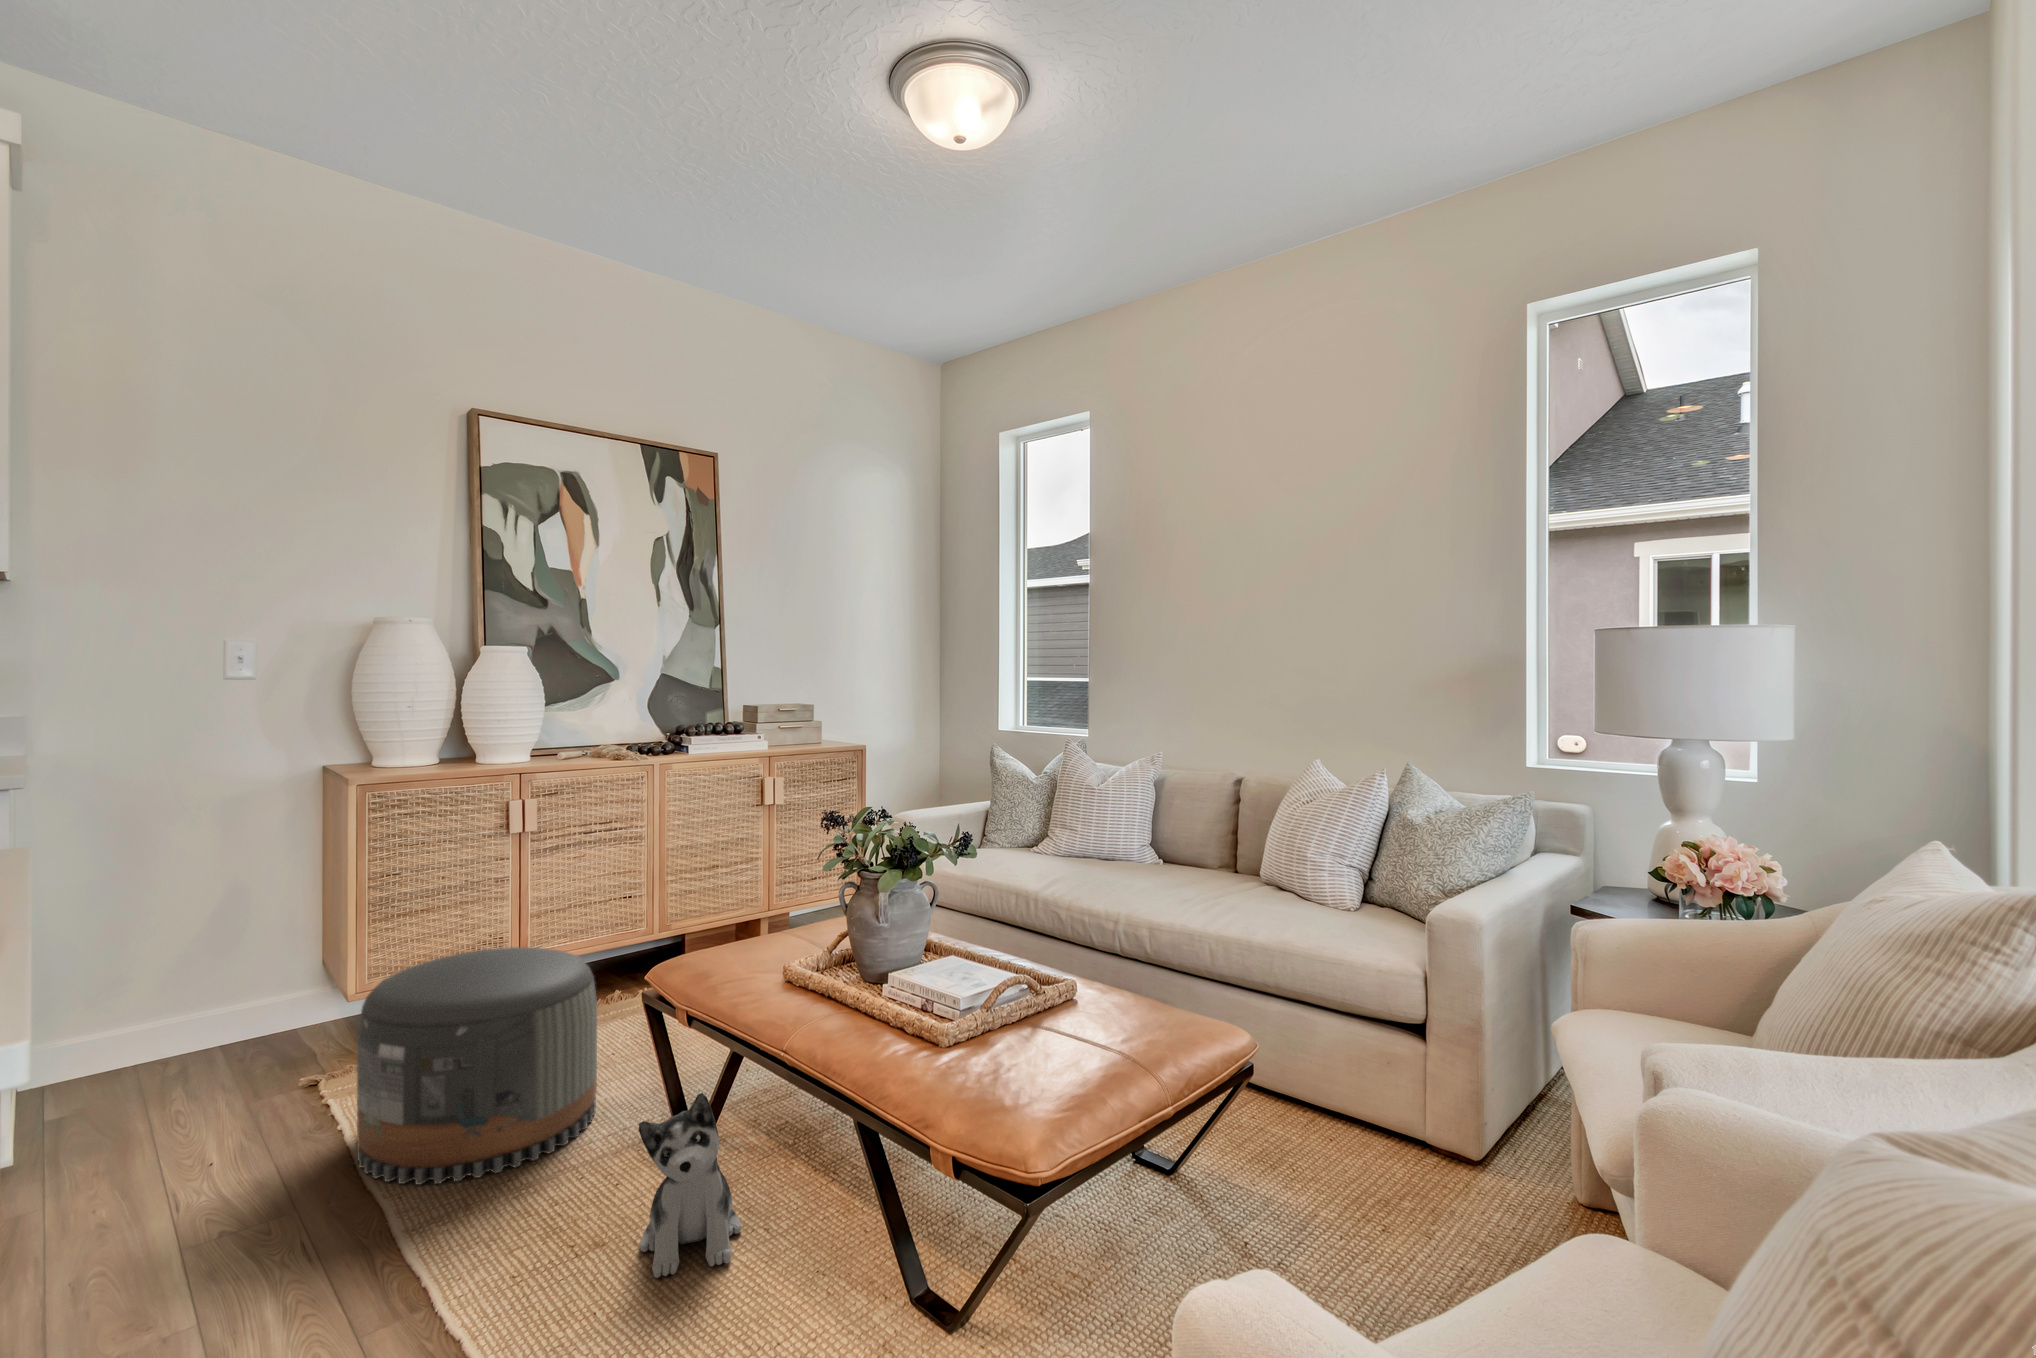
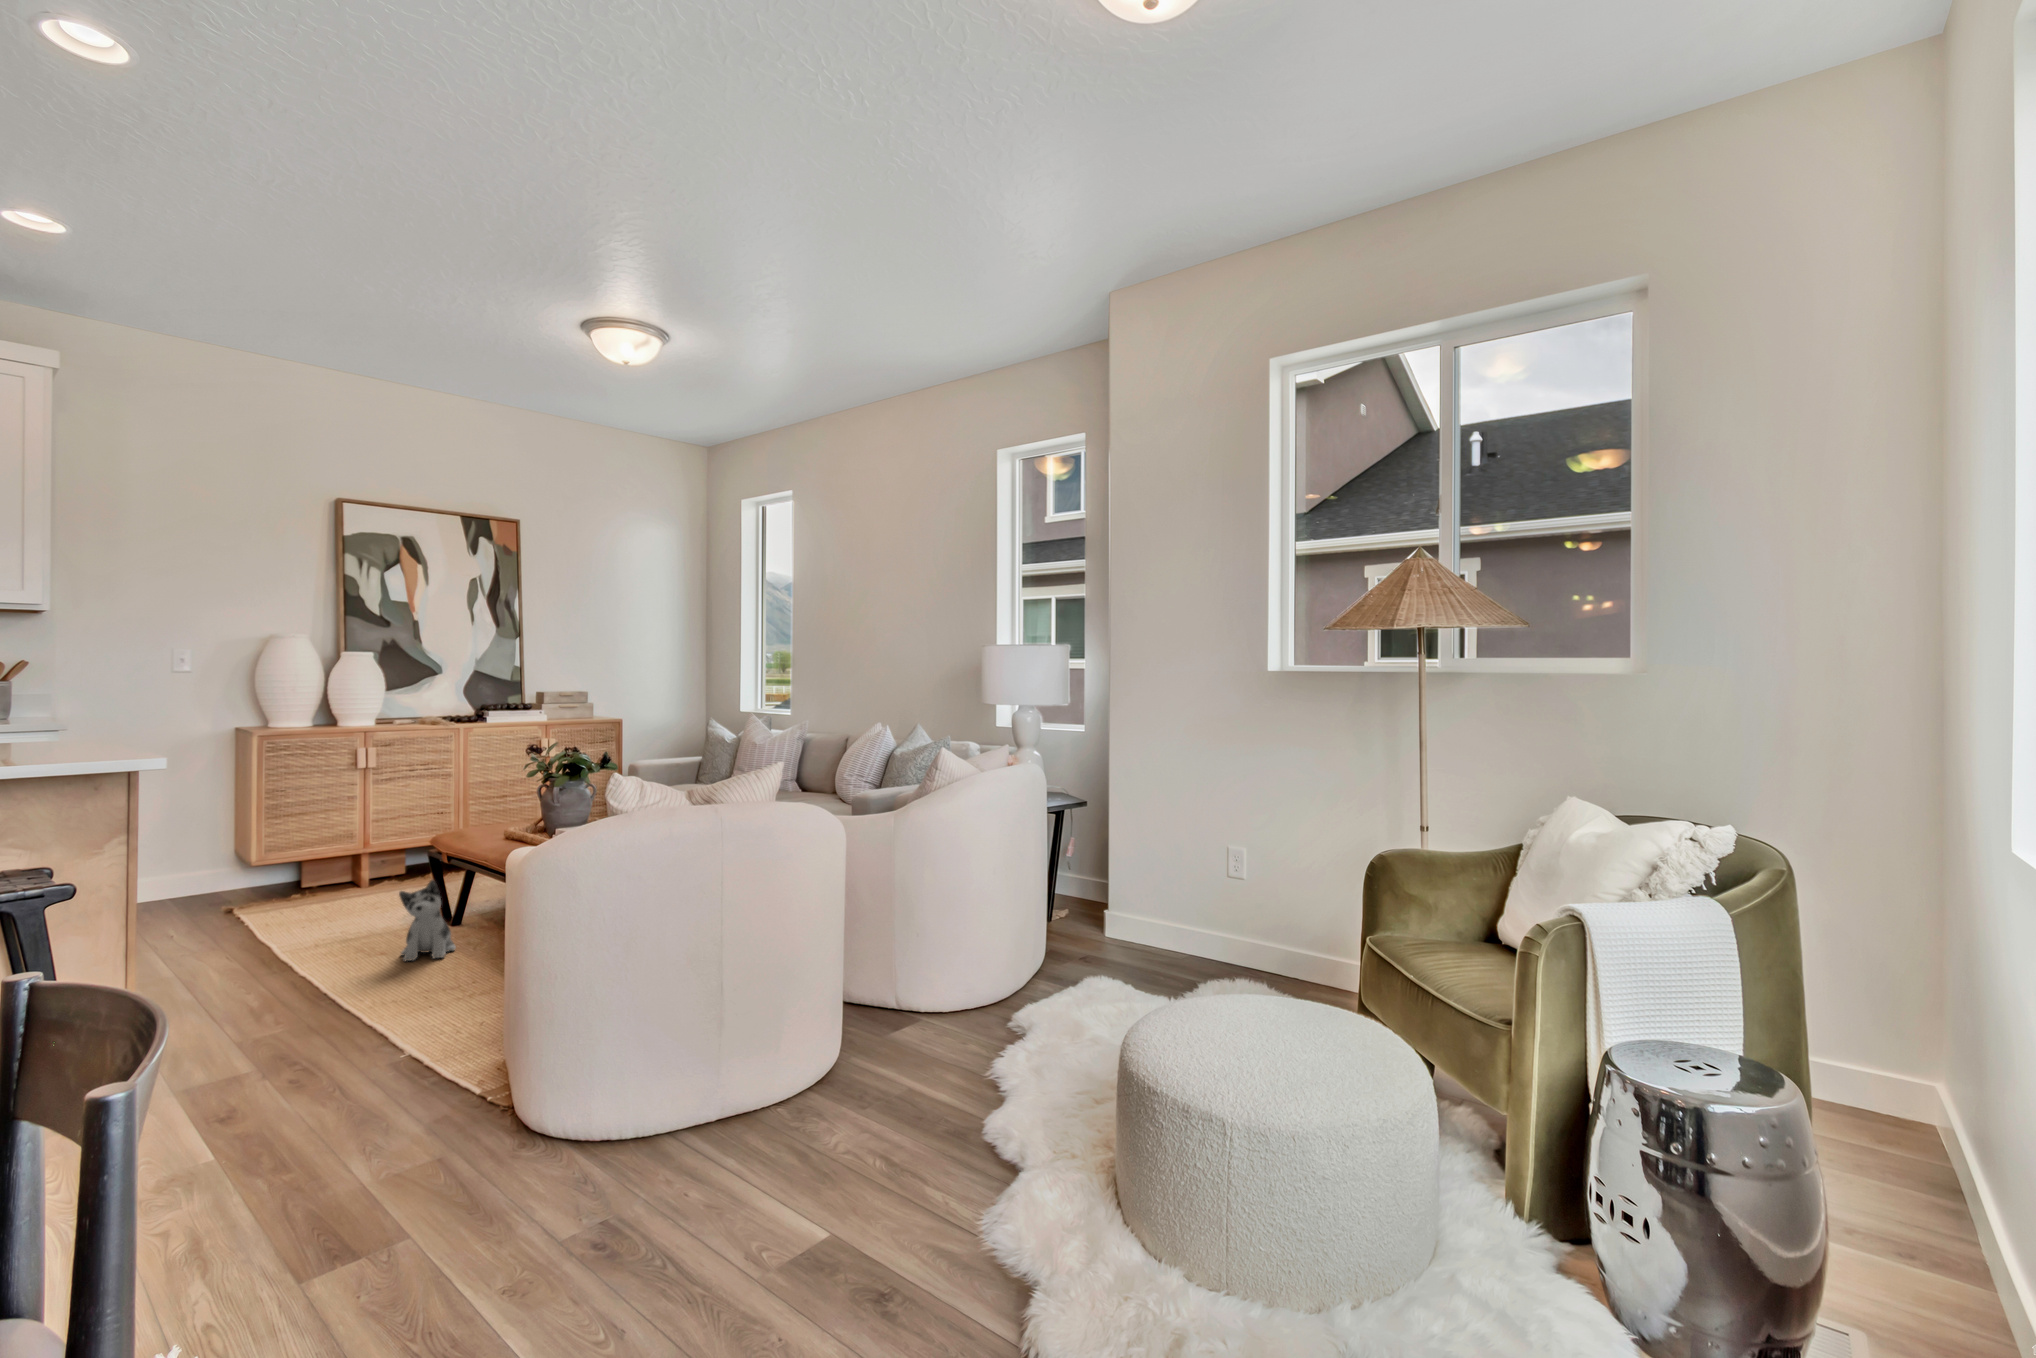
pouf: present [357,947,597,1185] -> none [257,827,398,939]

